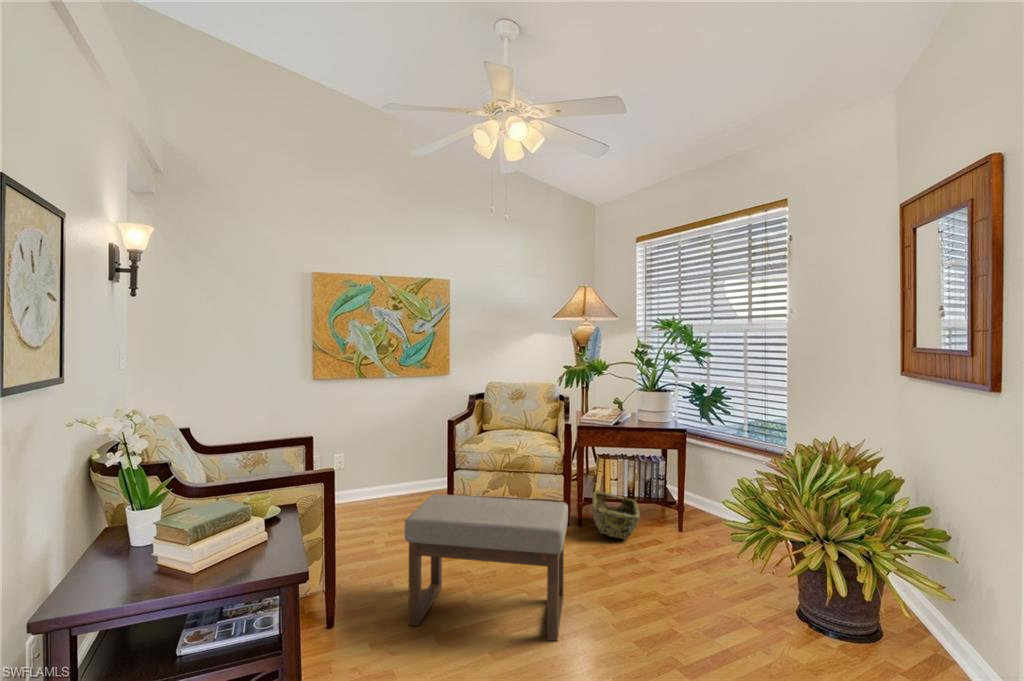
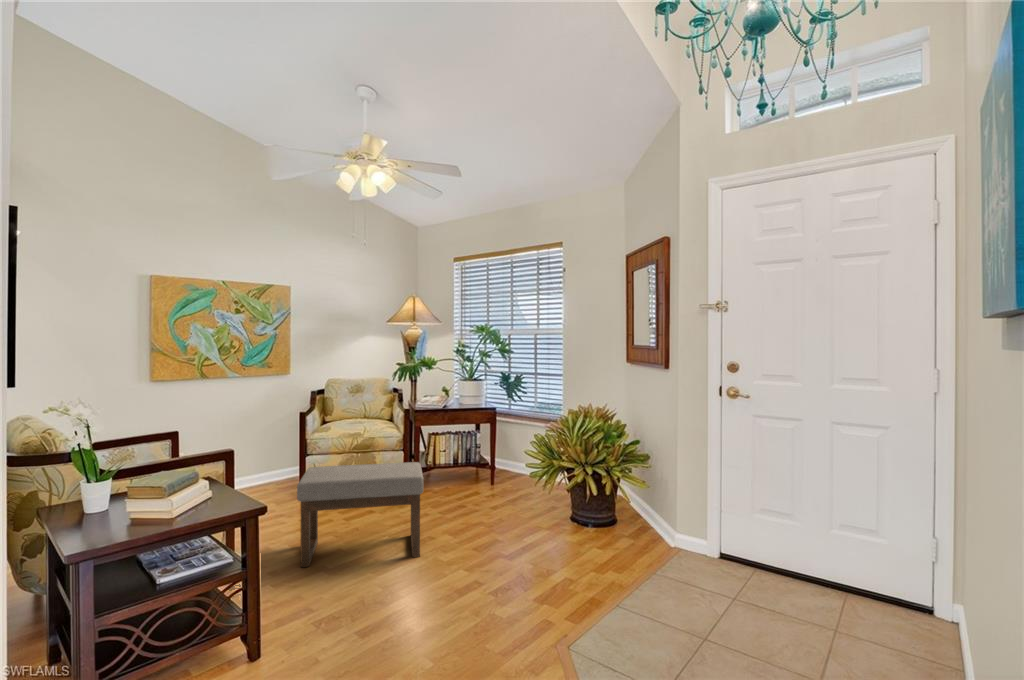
woven basket: present [592,491,640,539] -> none [426,462,465,494]

